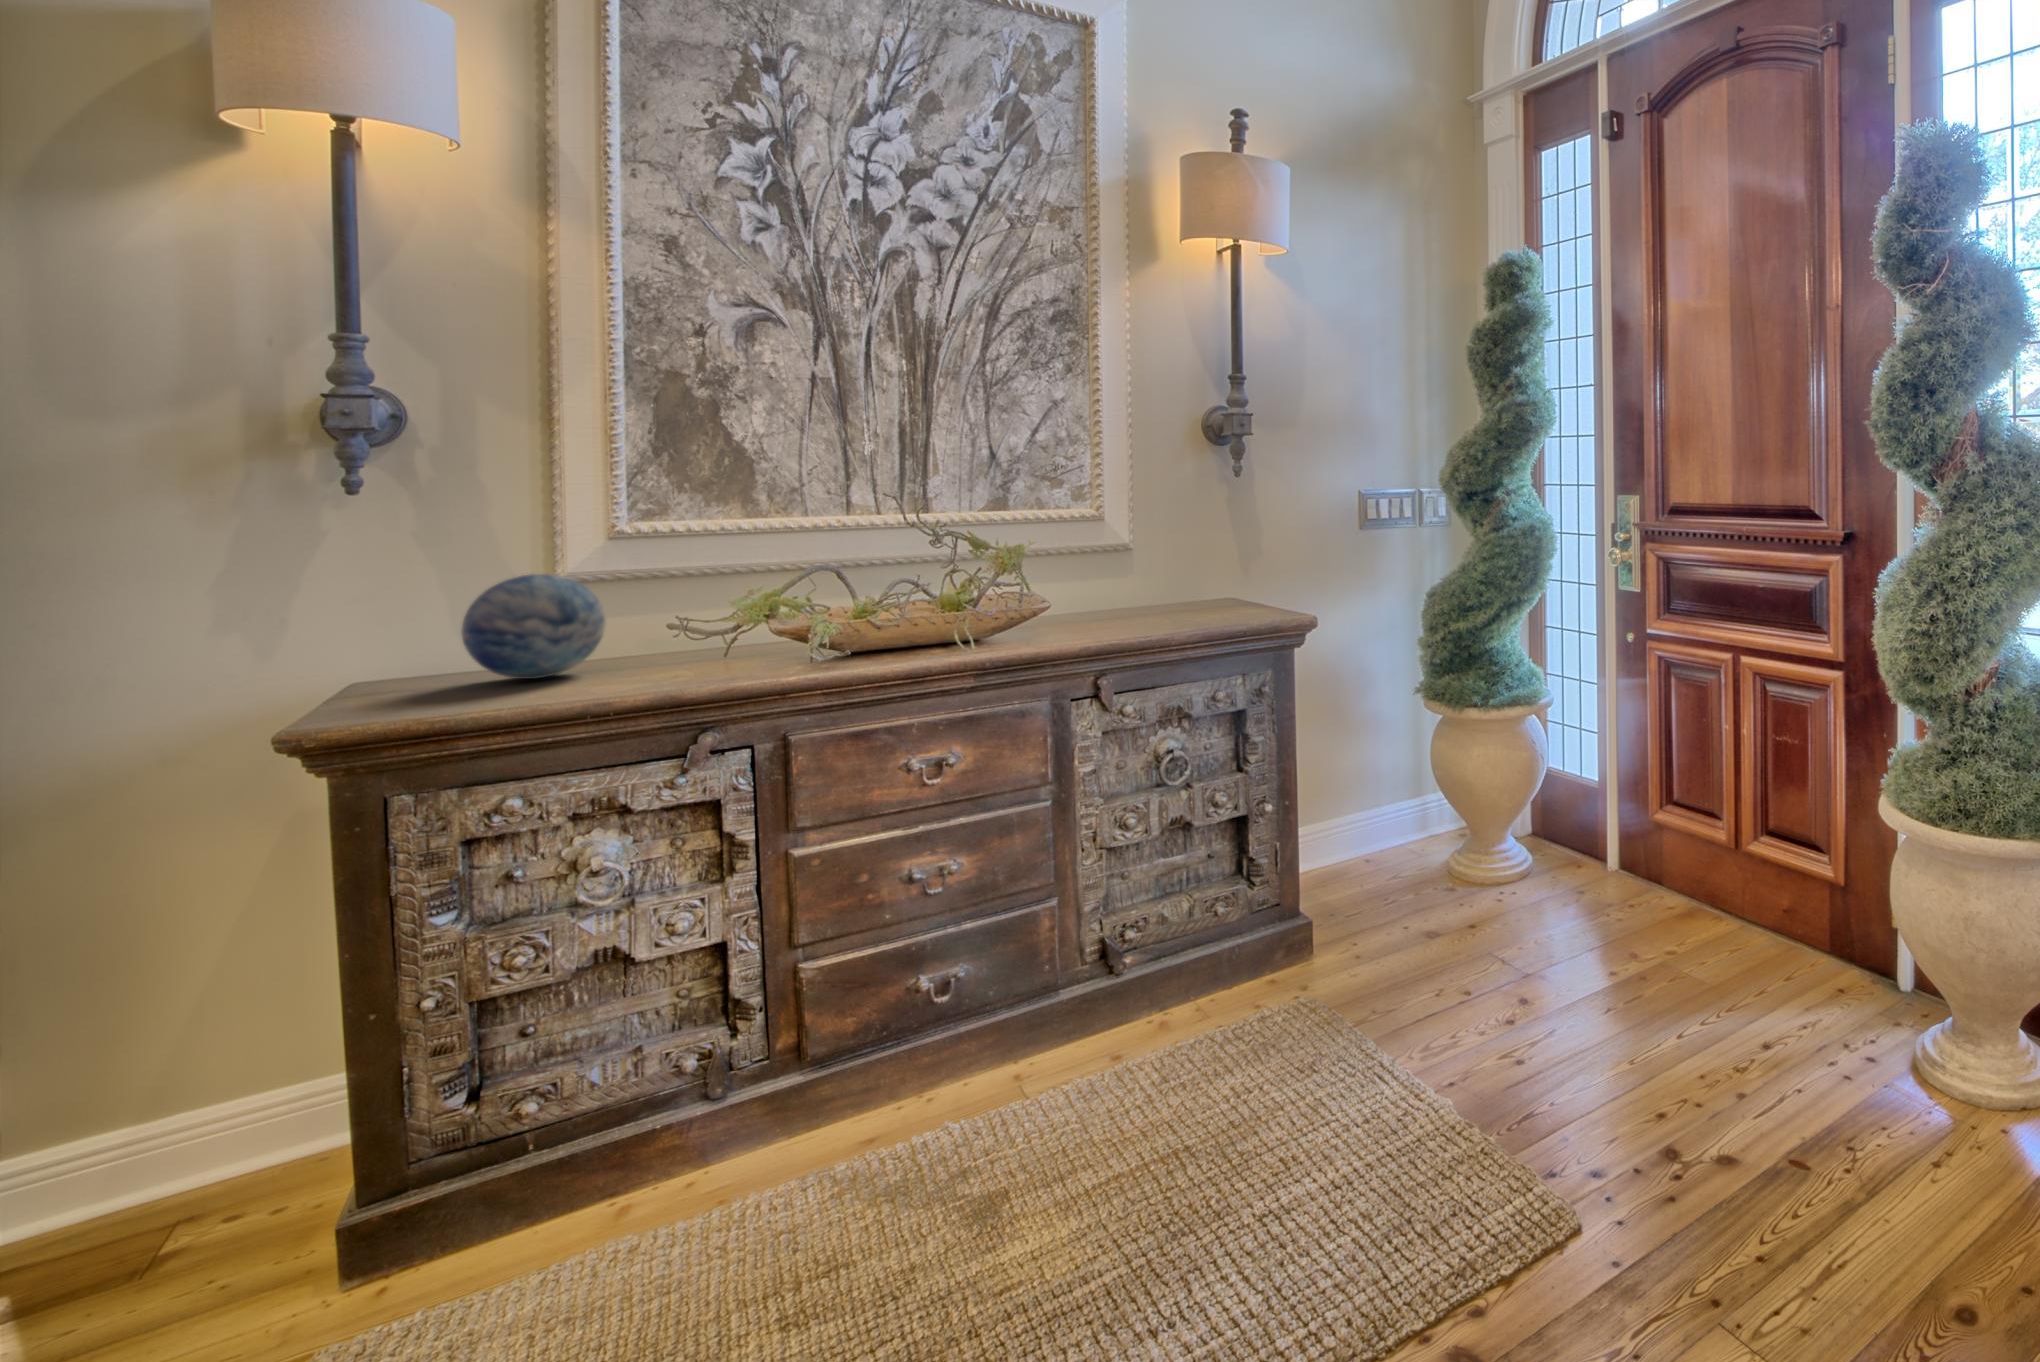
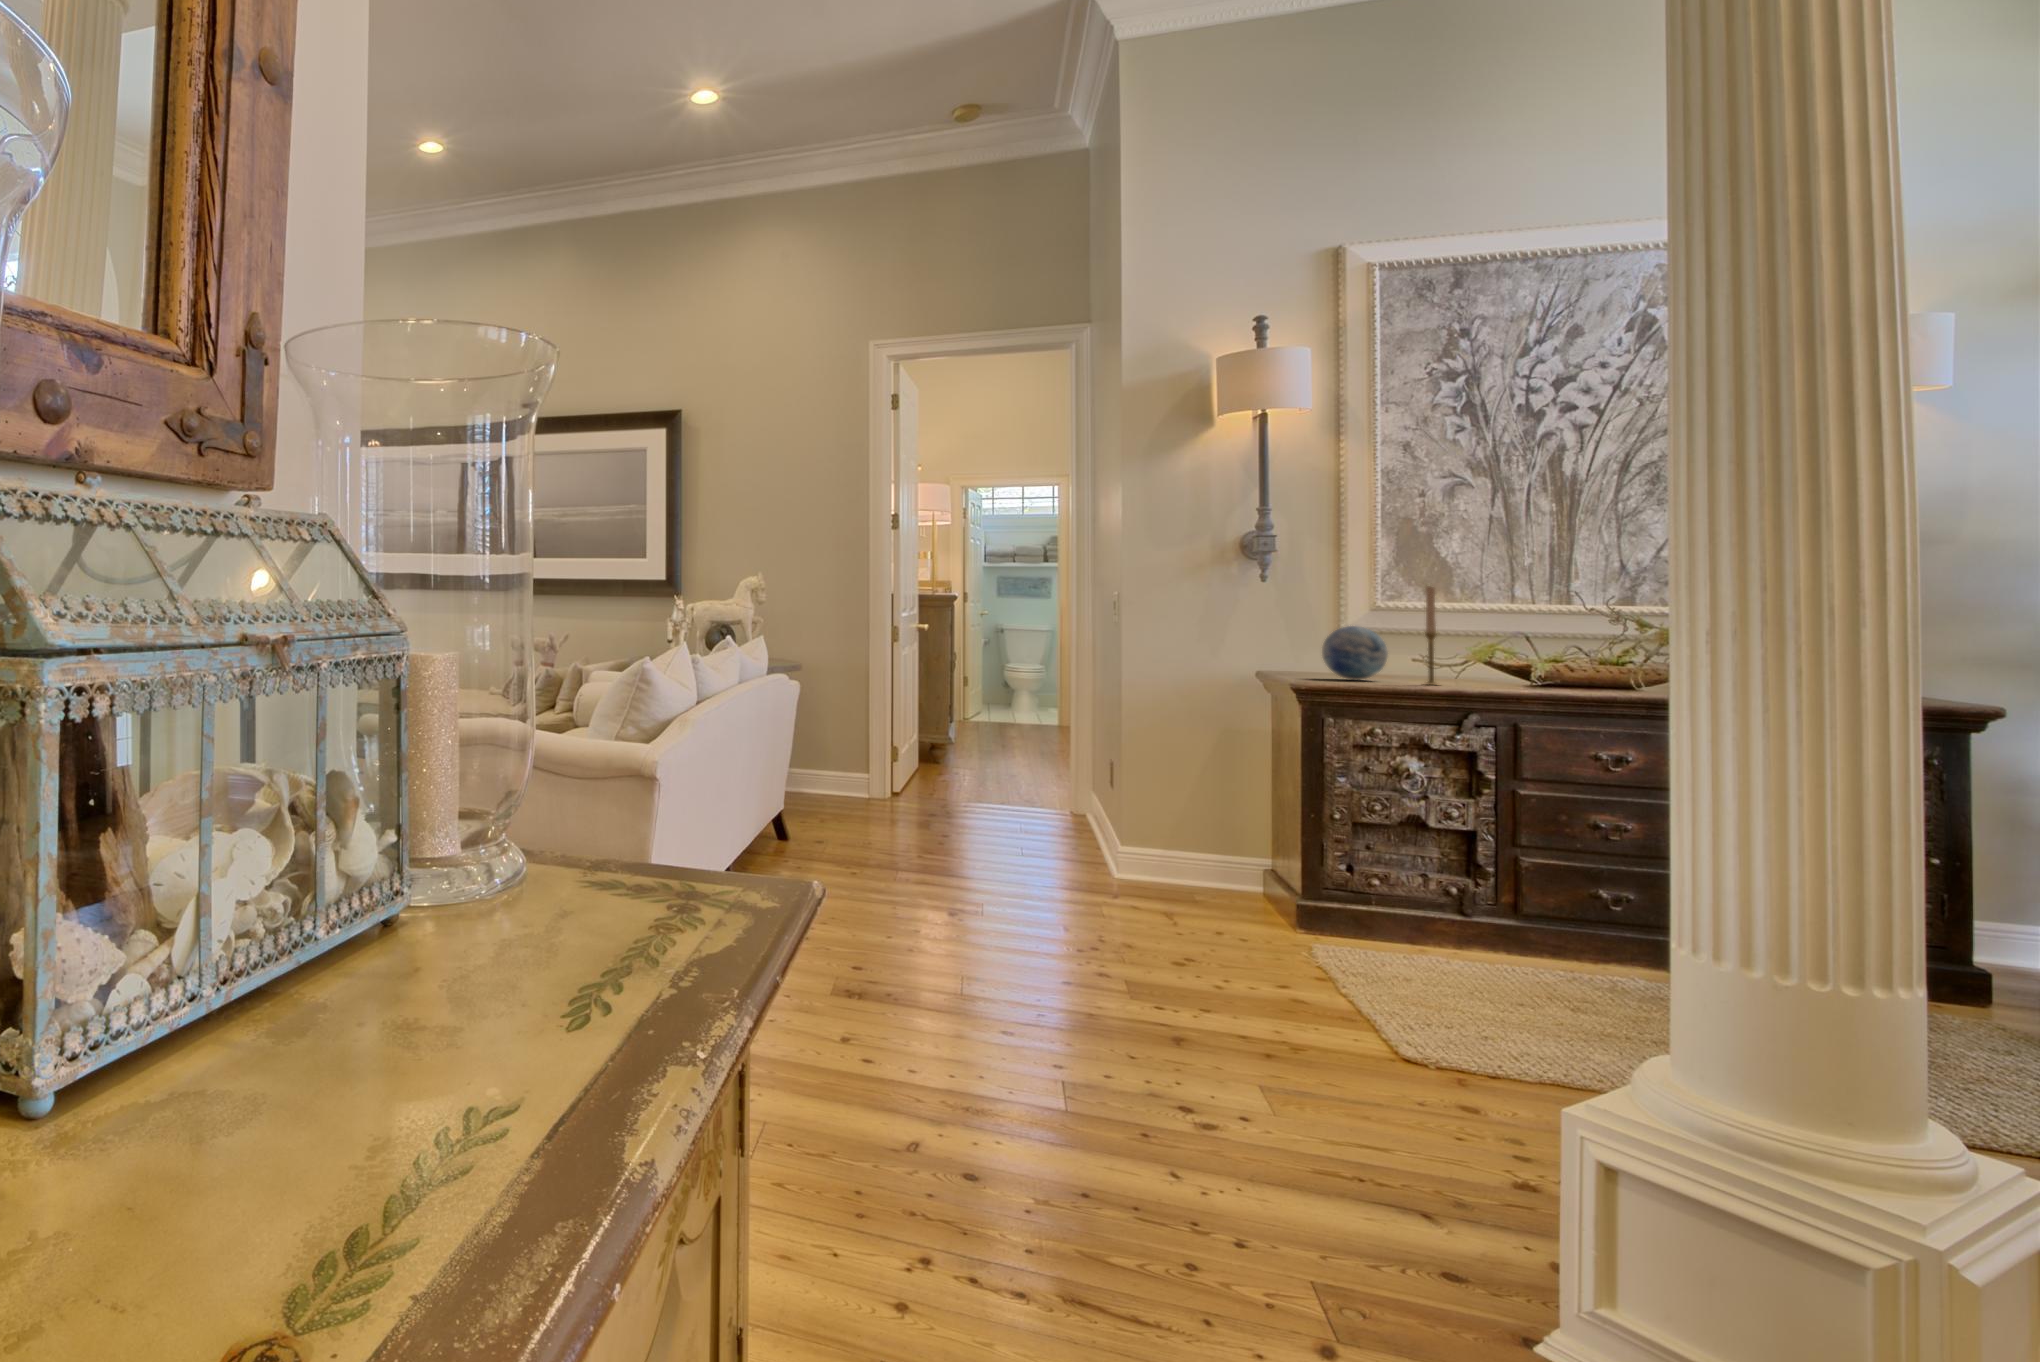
candlestick: none [631,494,673,687] -> present [1425,586,1437,685]

